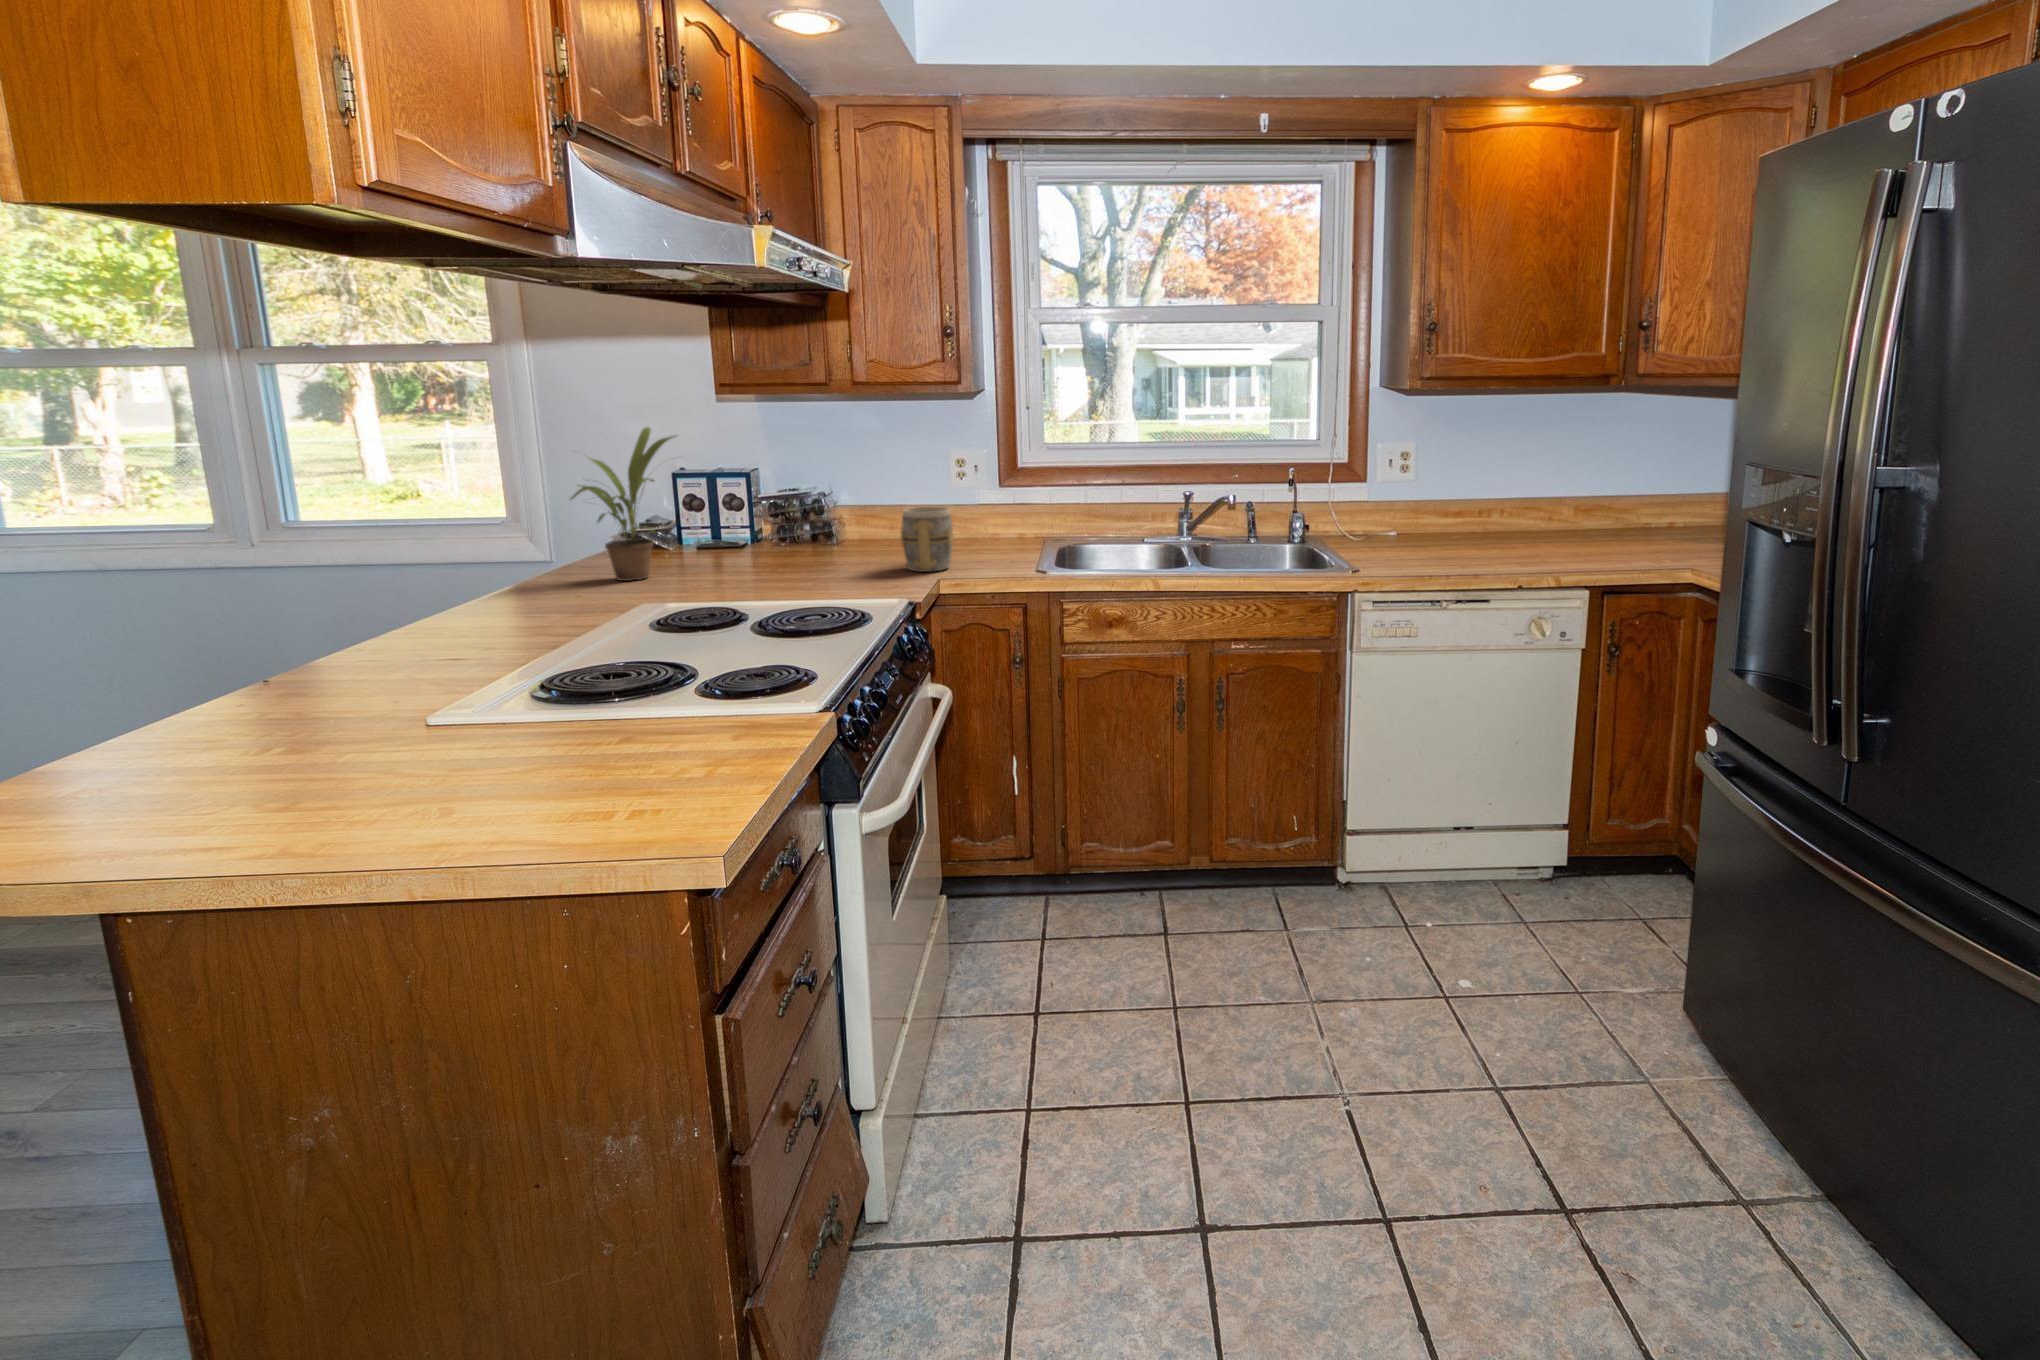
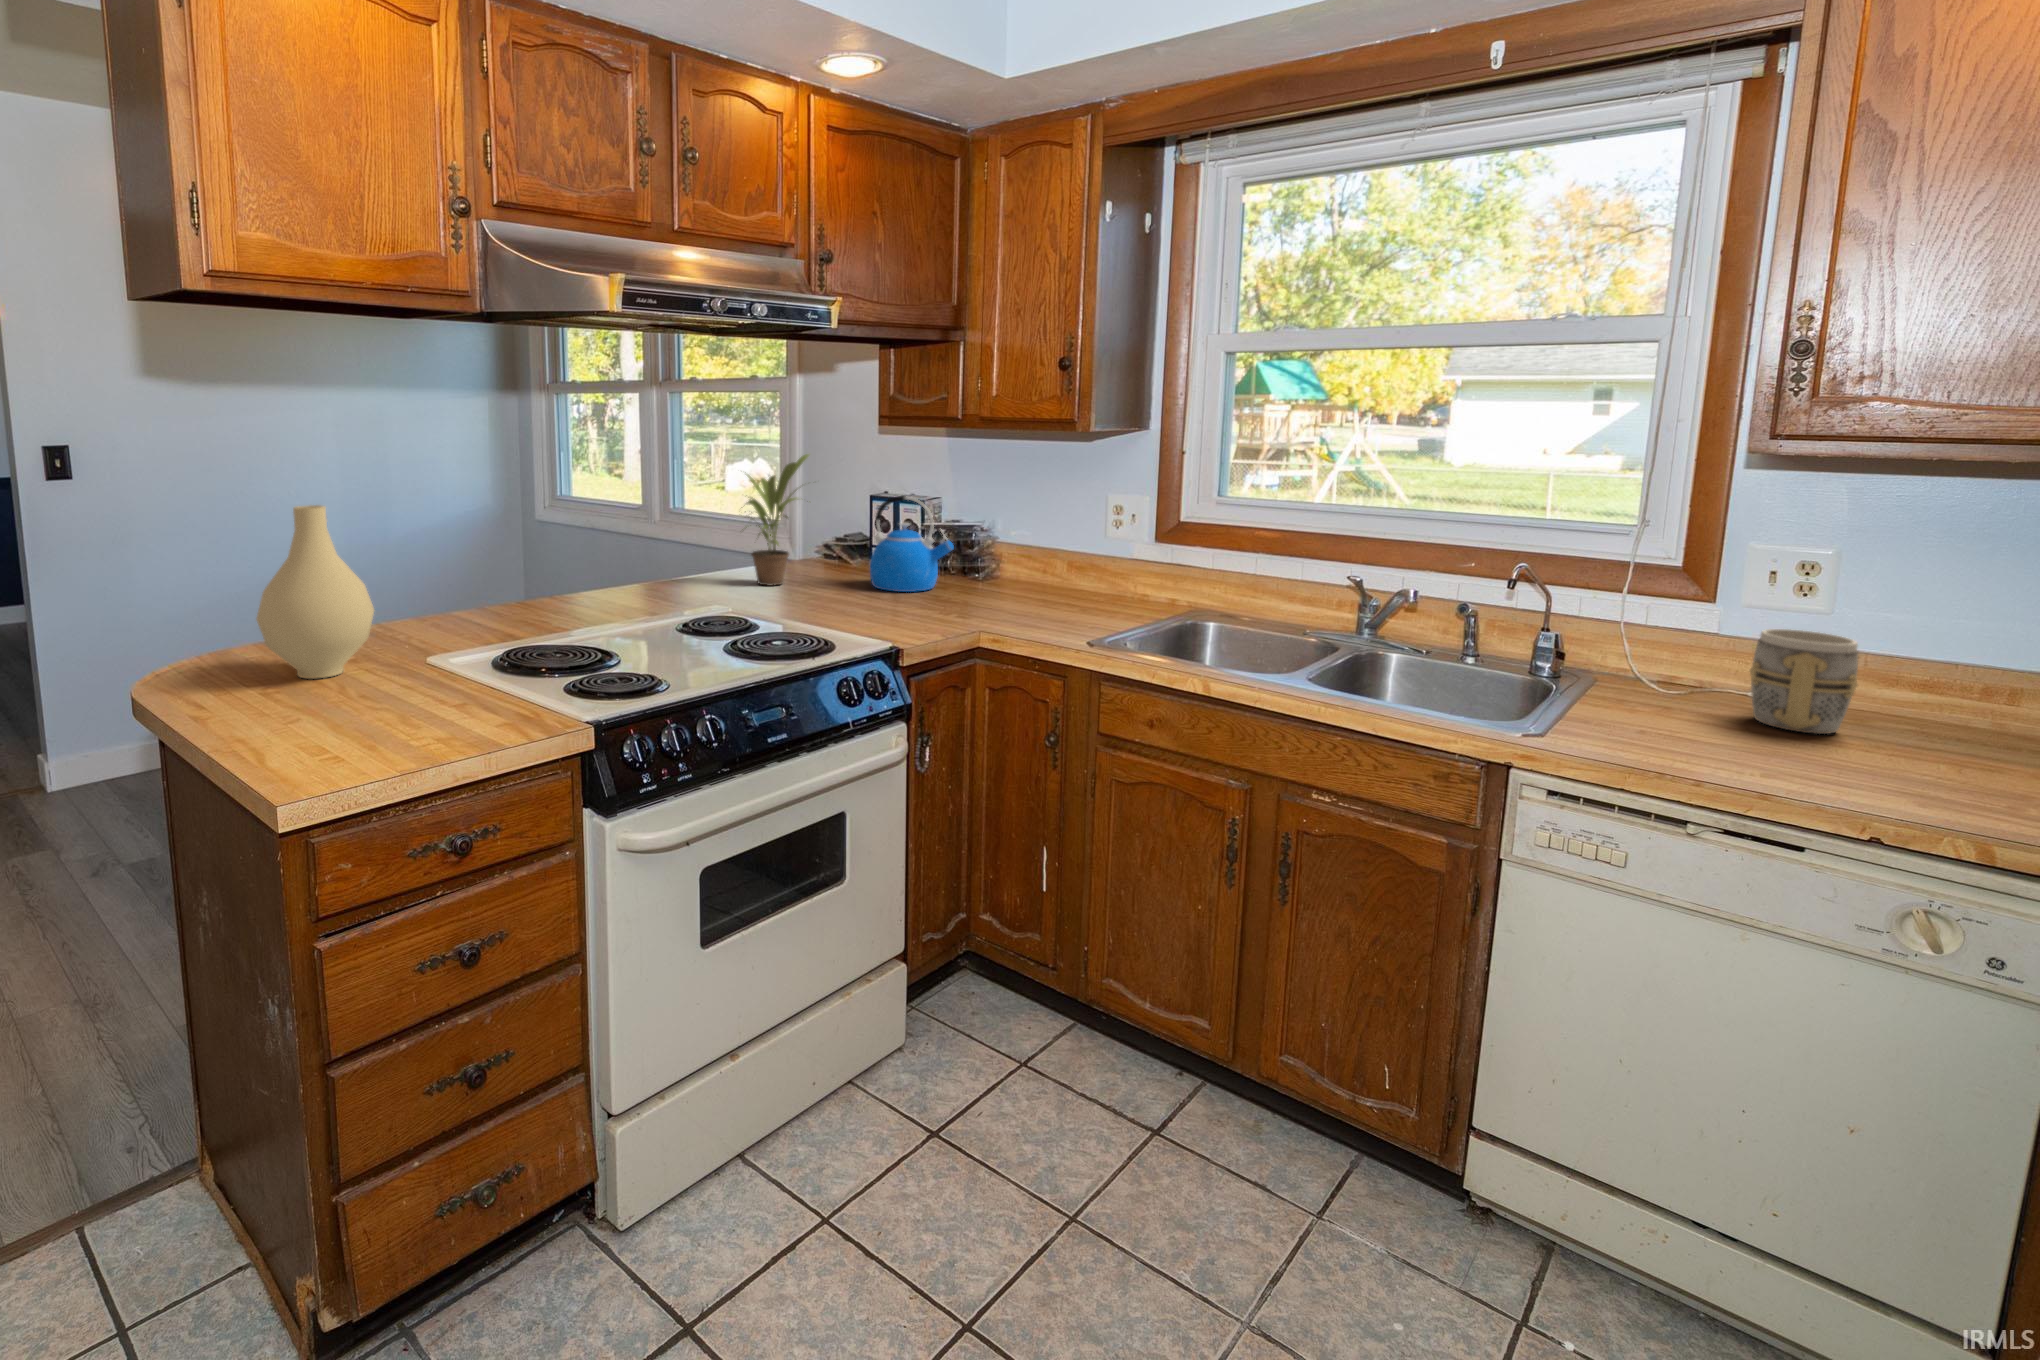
kettle: none [739,464,831,565] -> present [870,495,954,592]
mug: present [901,507,953,572] -> present [1750,629,1858,734]
vase: none [209,520,410,773] -> present [256,505,374,679]

